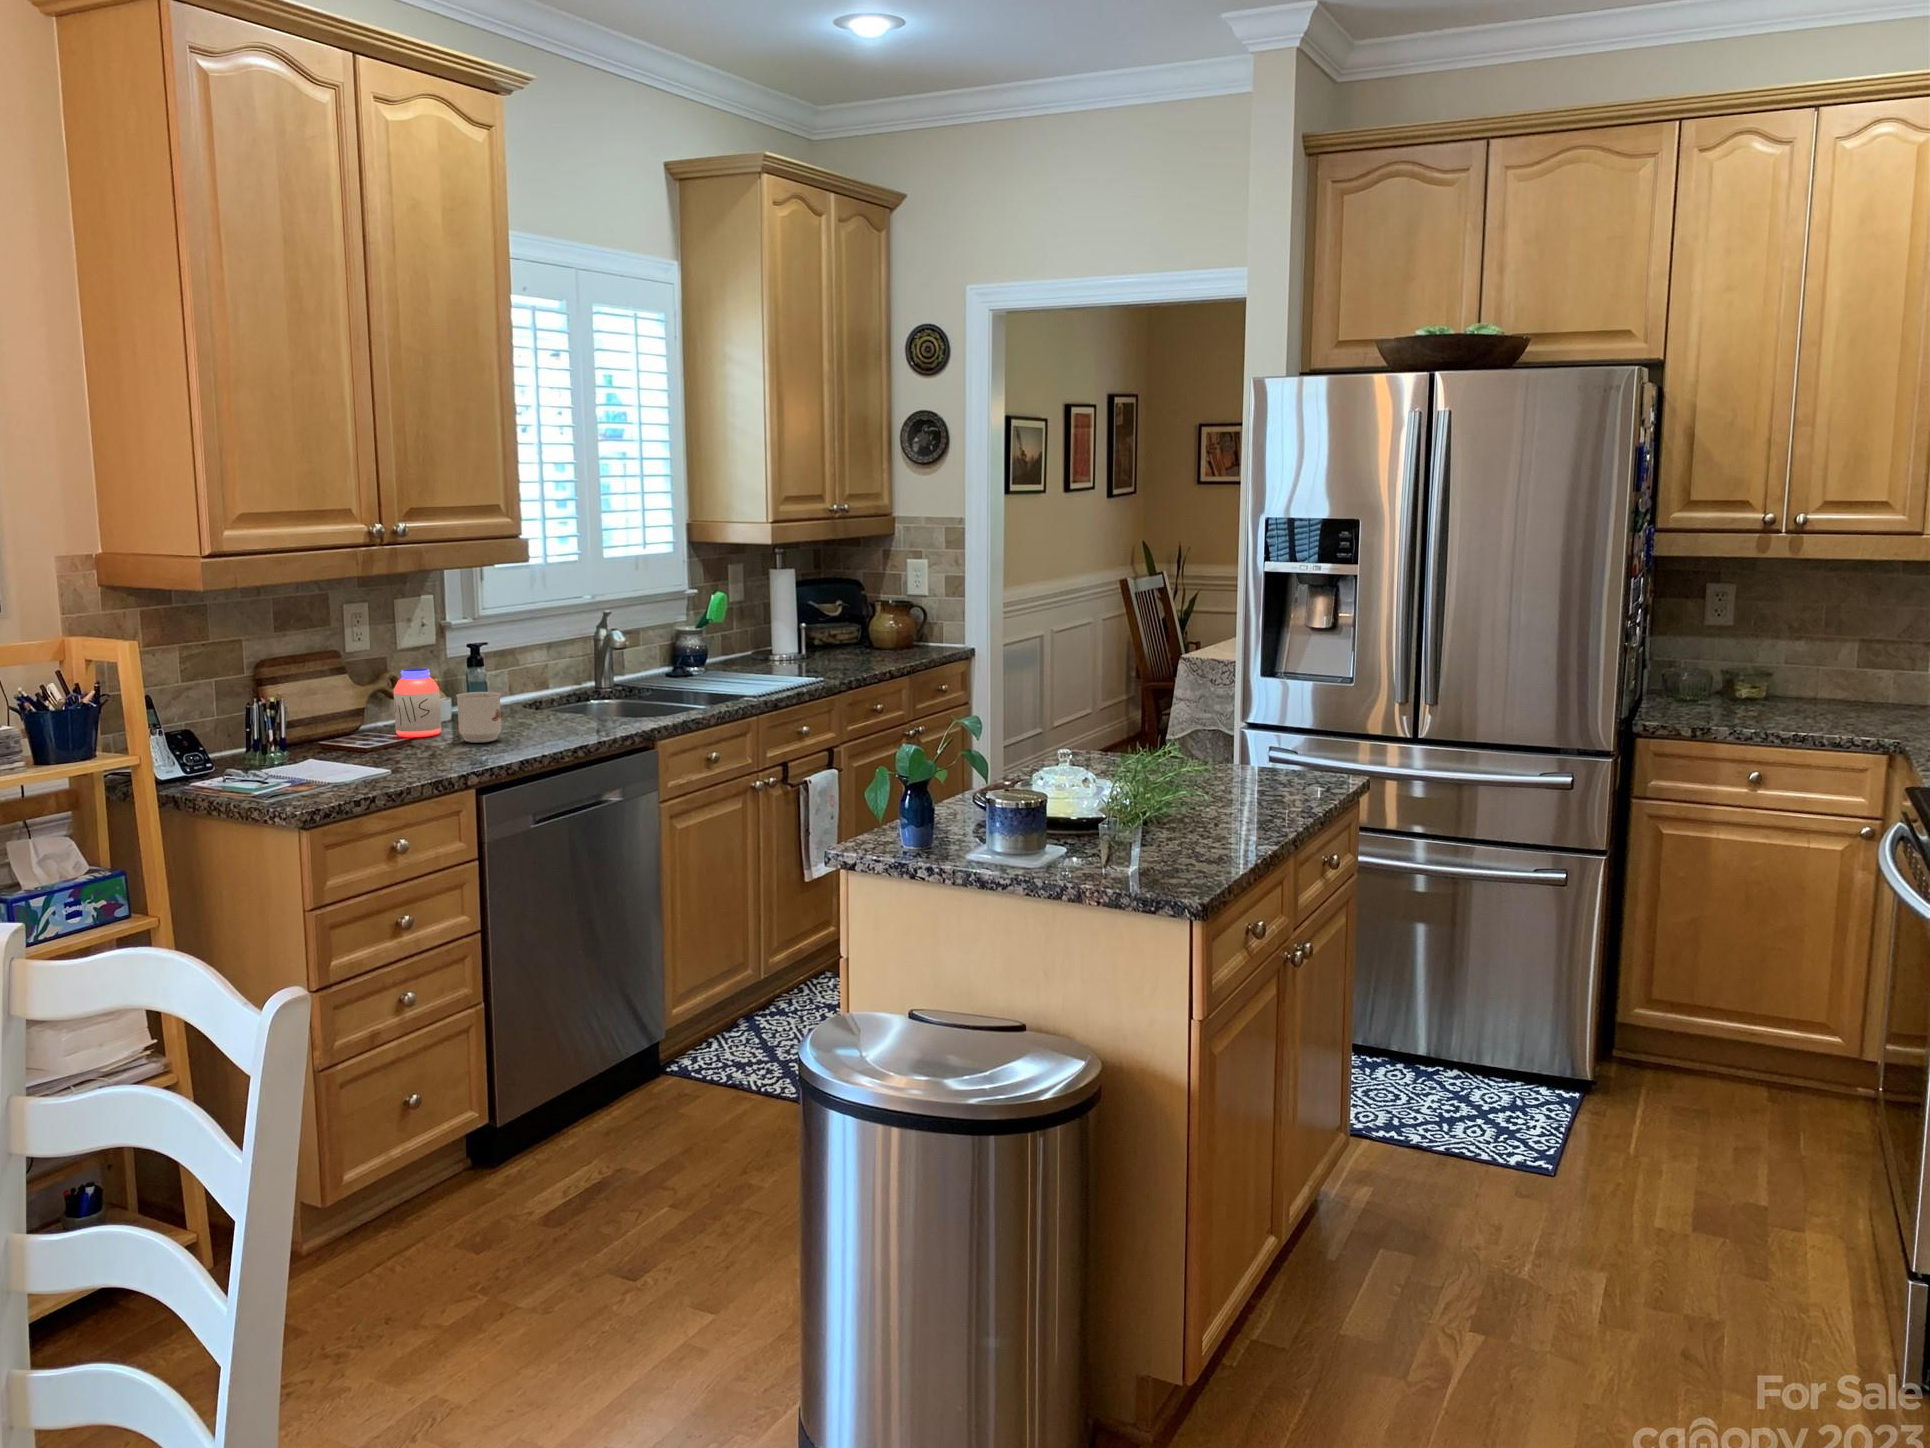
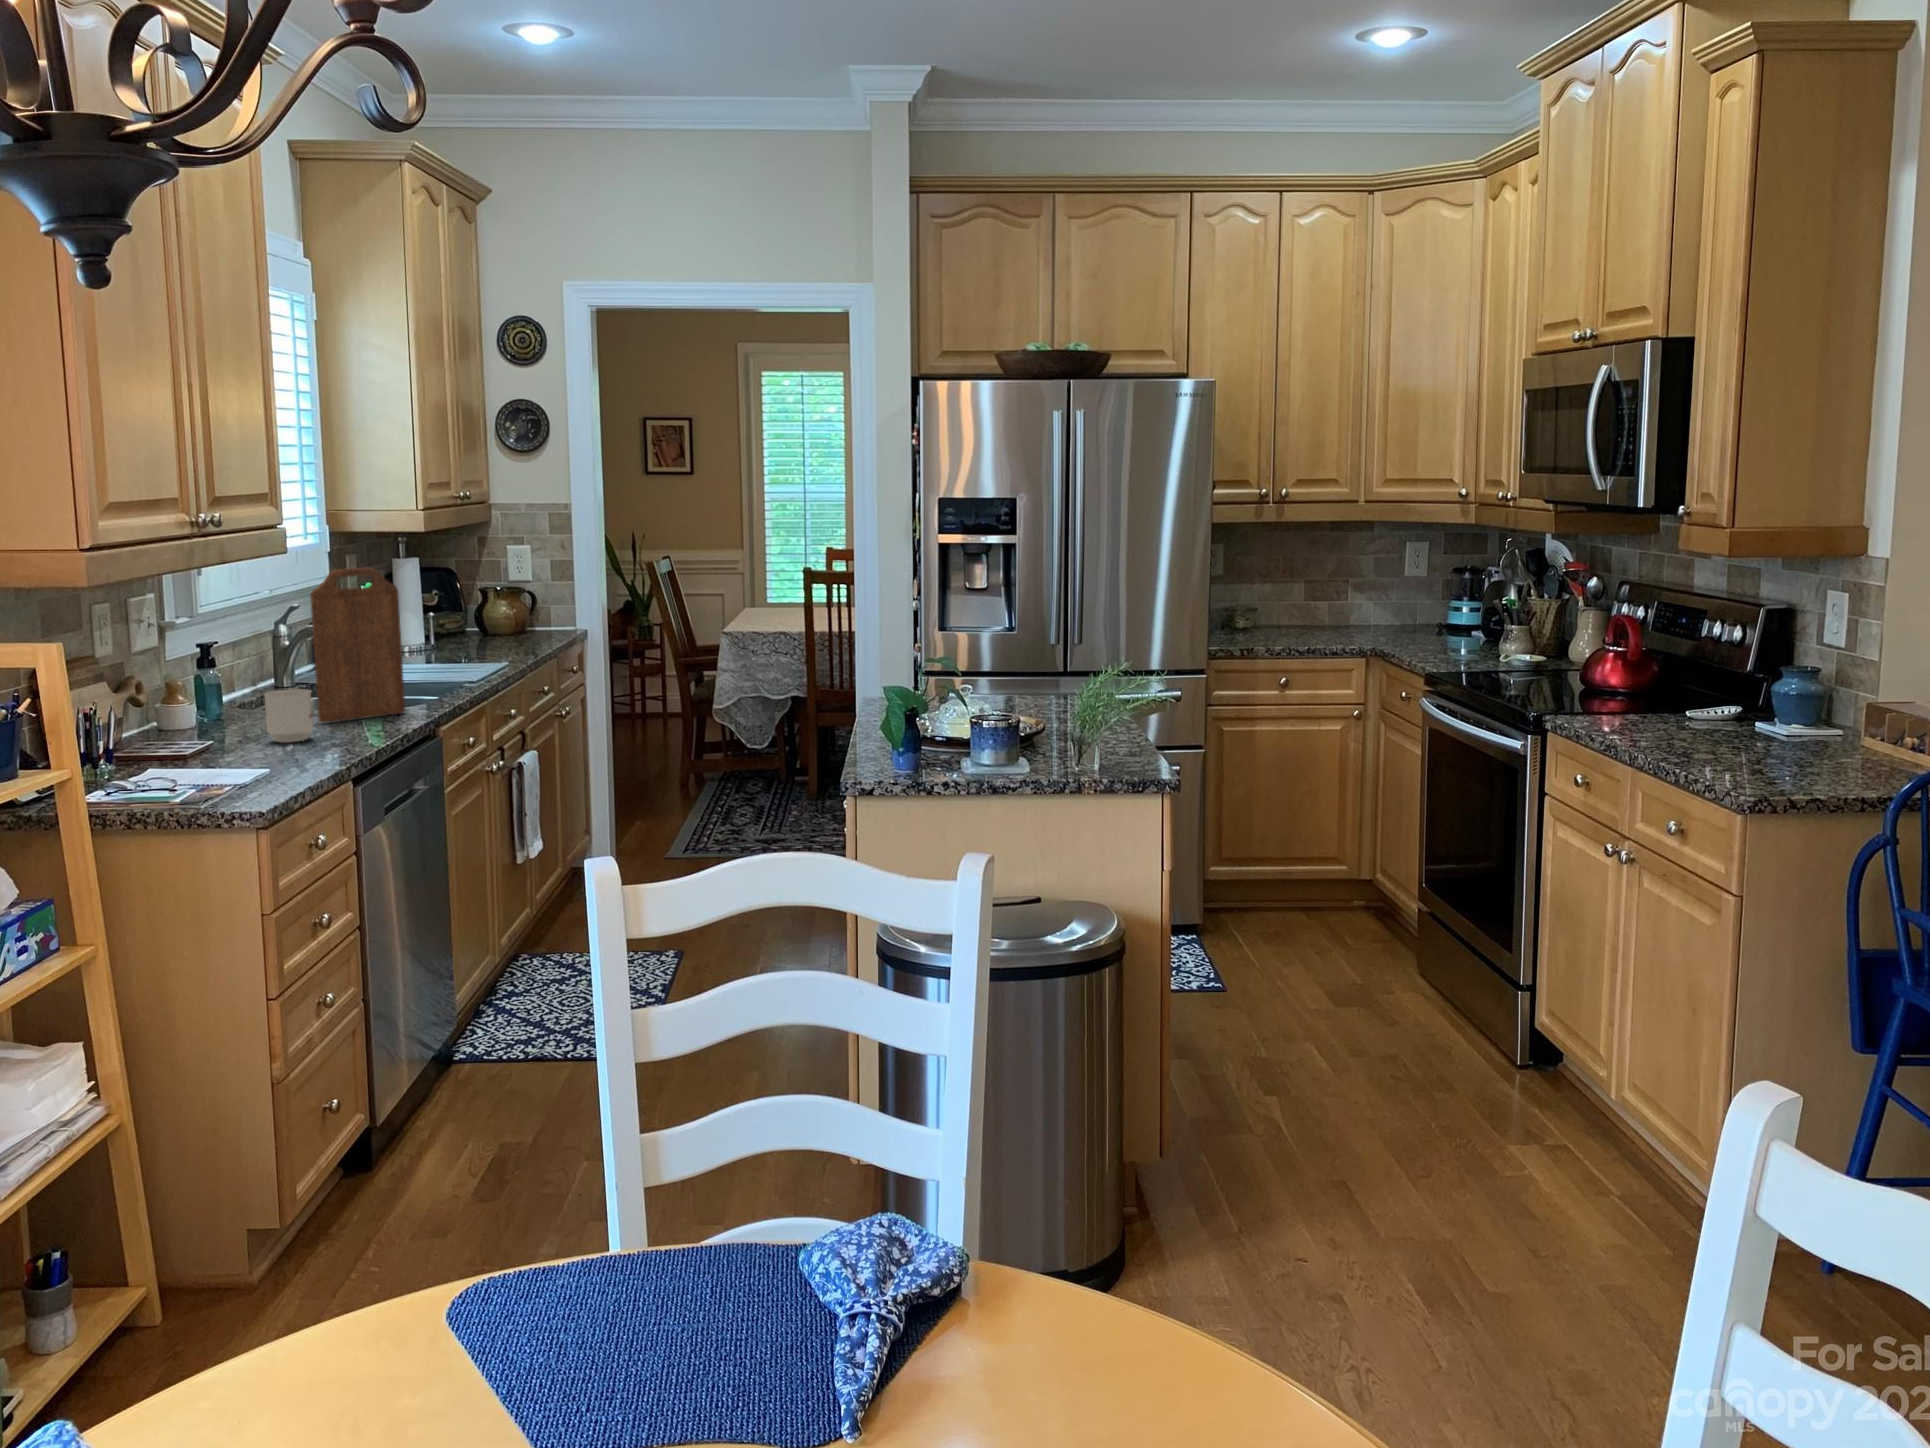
cutting board: none [534,577,626,726] -> present [310,568,405,723]
jar: present [394,668,441,737] -> none [172,671,226,745]

